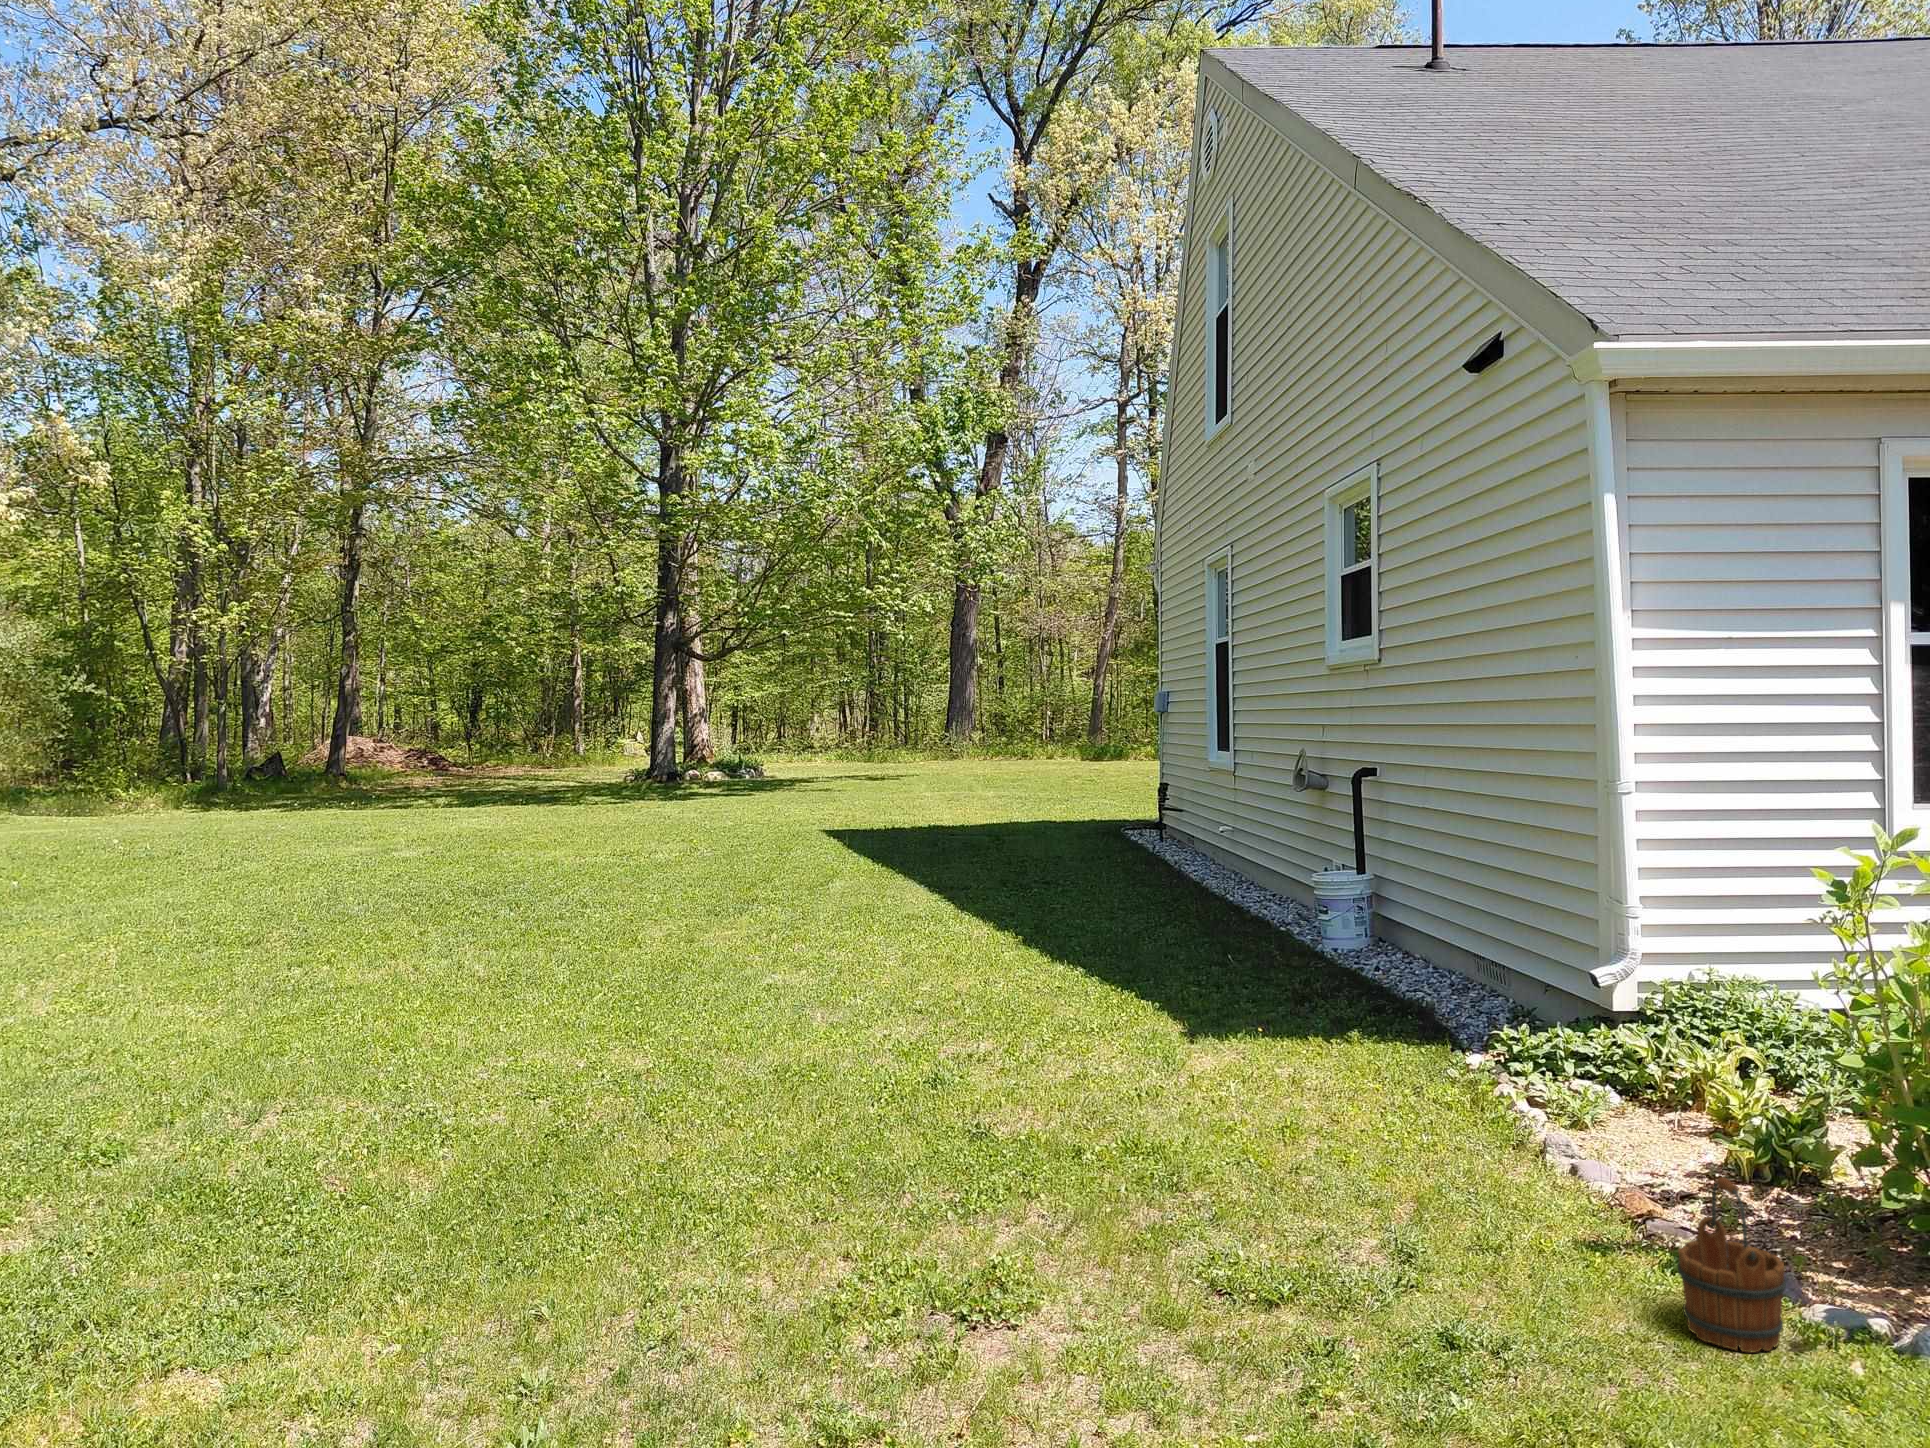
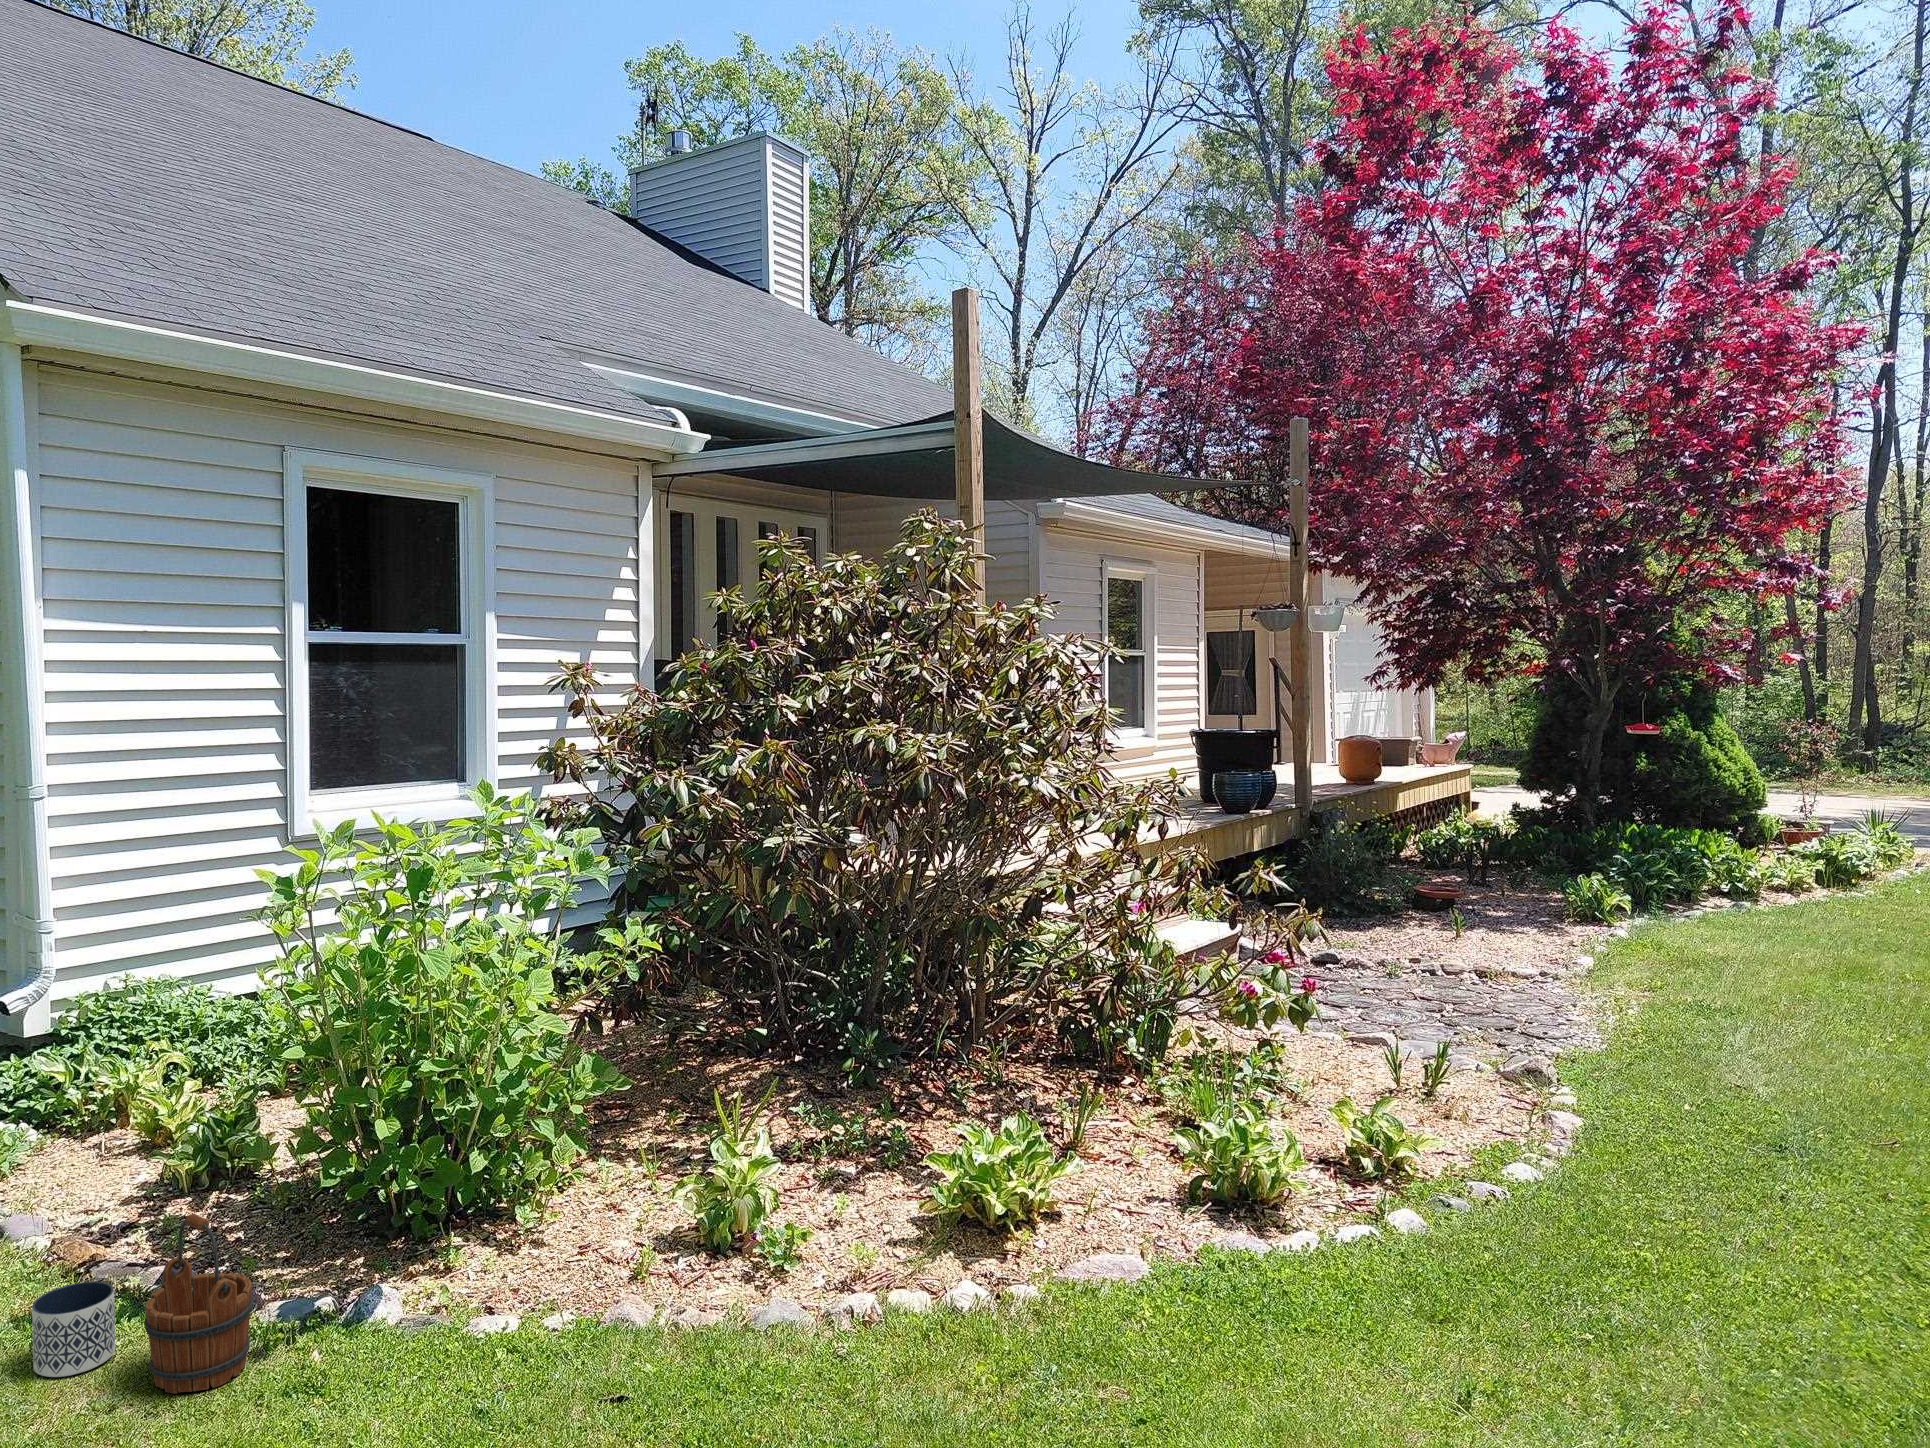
planter: none [1585,1214,1658,1295] -> present [32,1282,115,1377]

